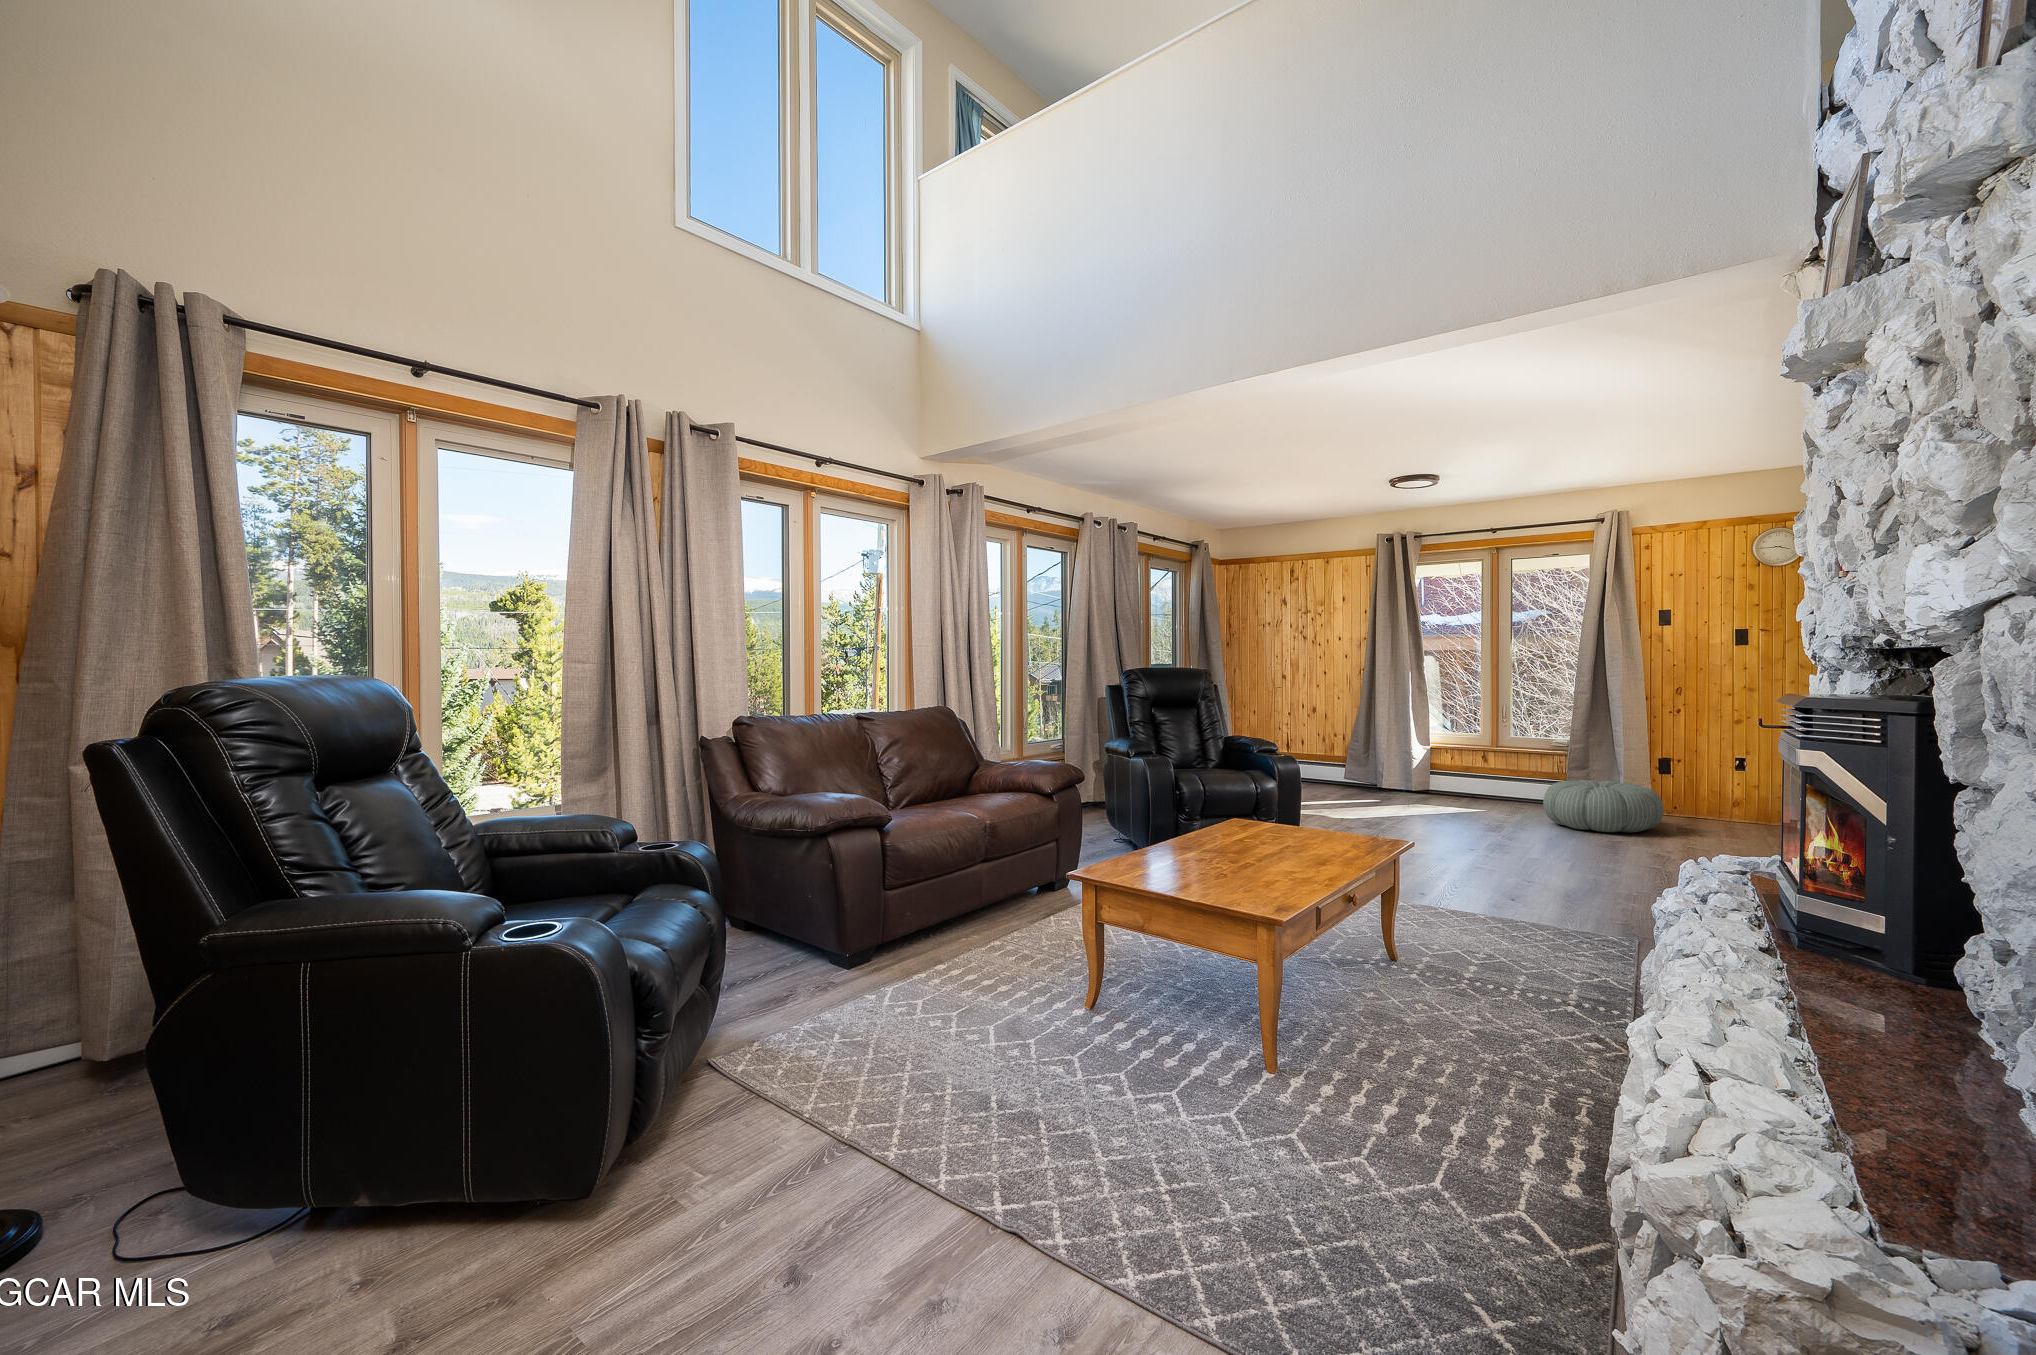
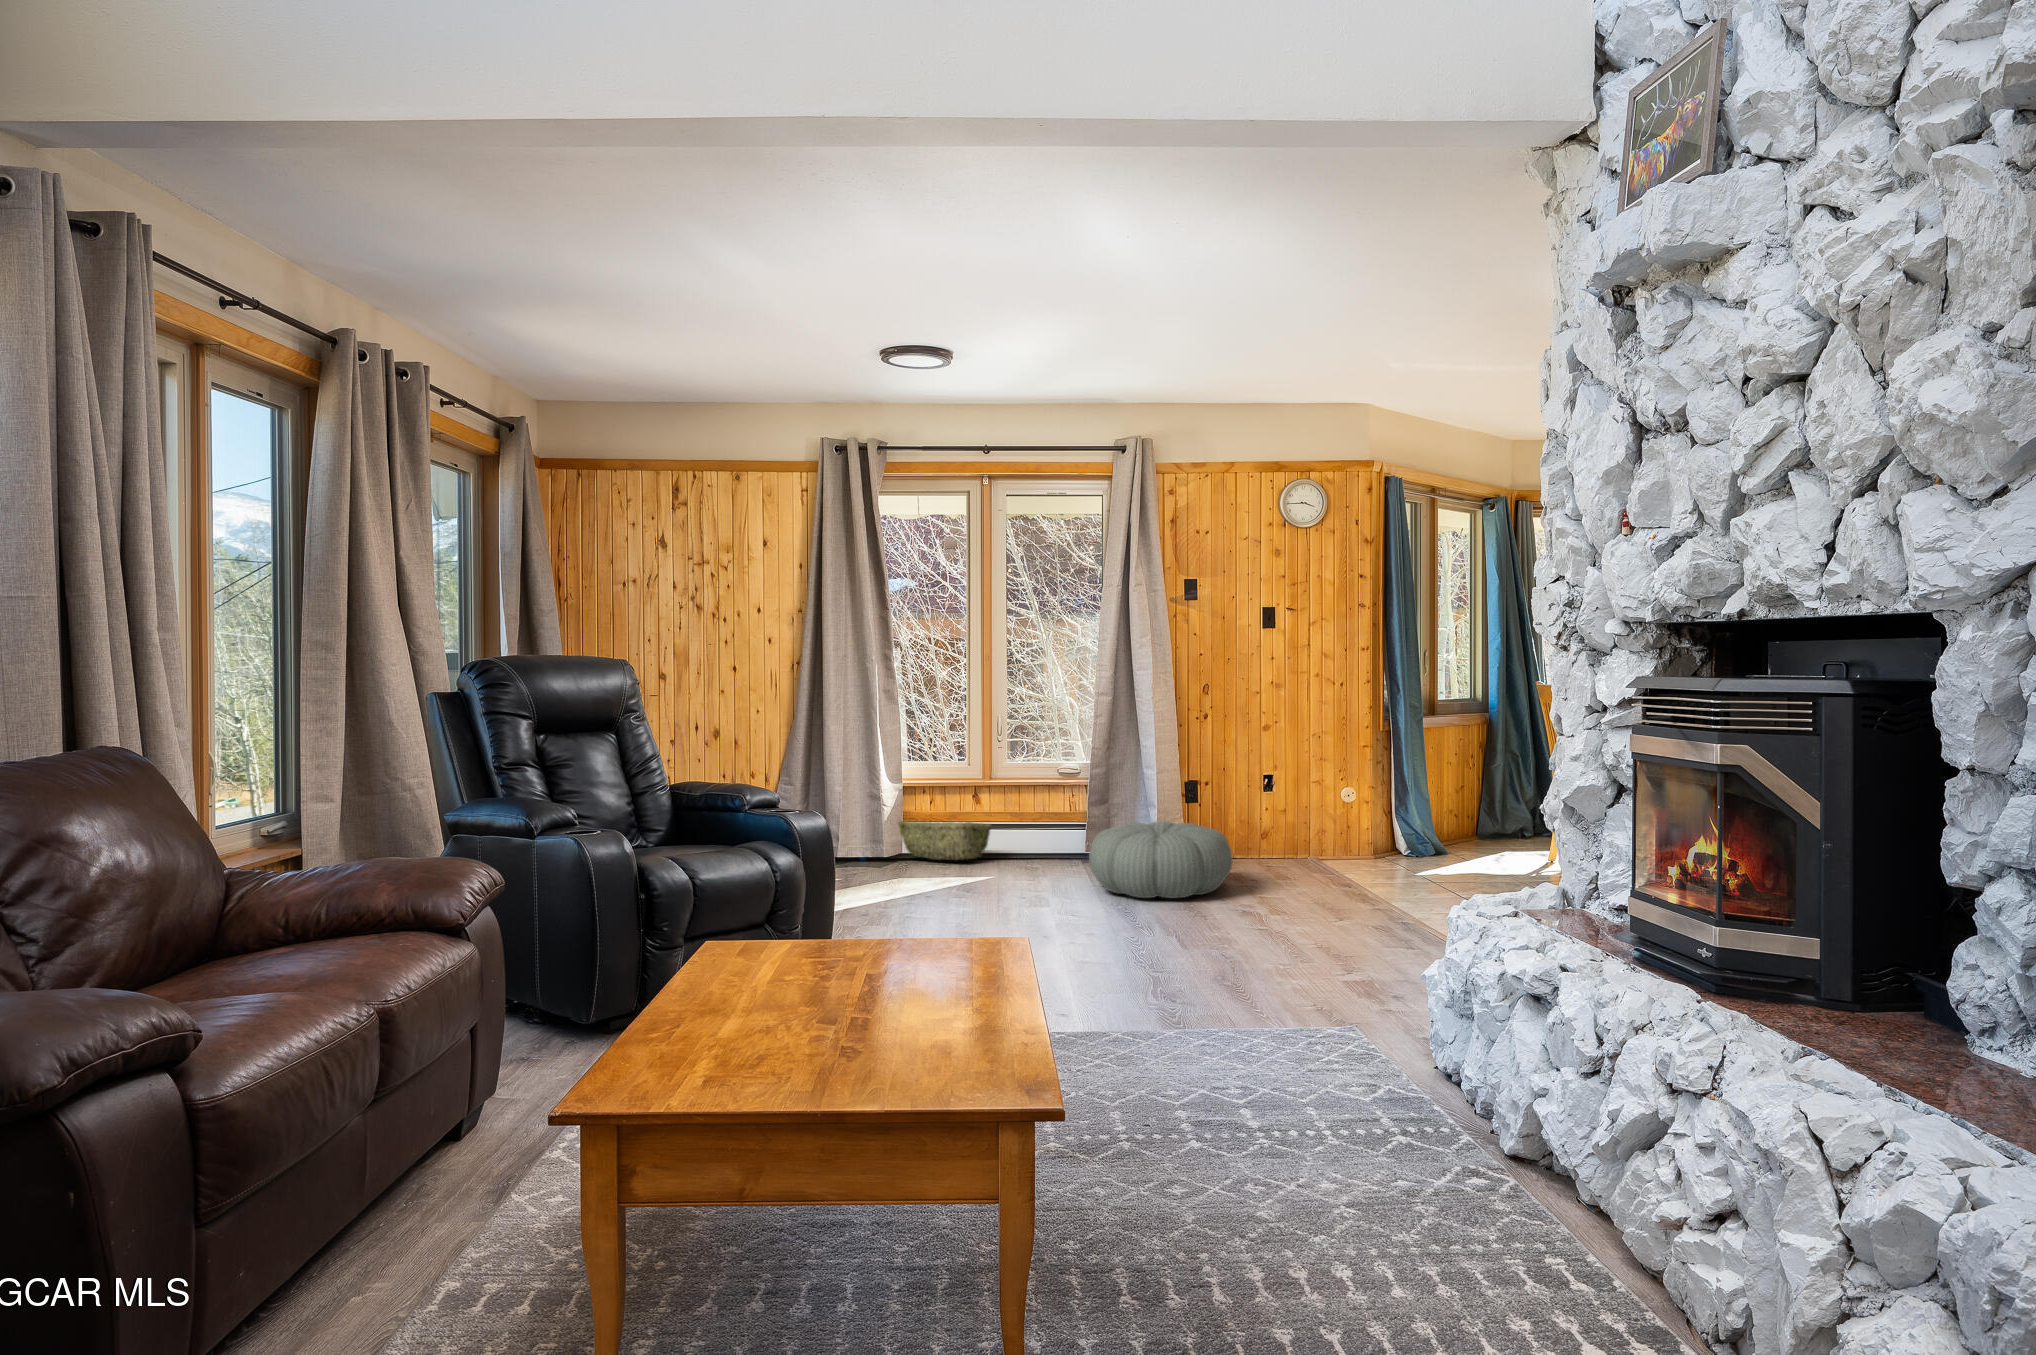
woven basket: none [1425,769,1491,799] -> present [899,821,992,860]

